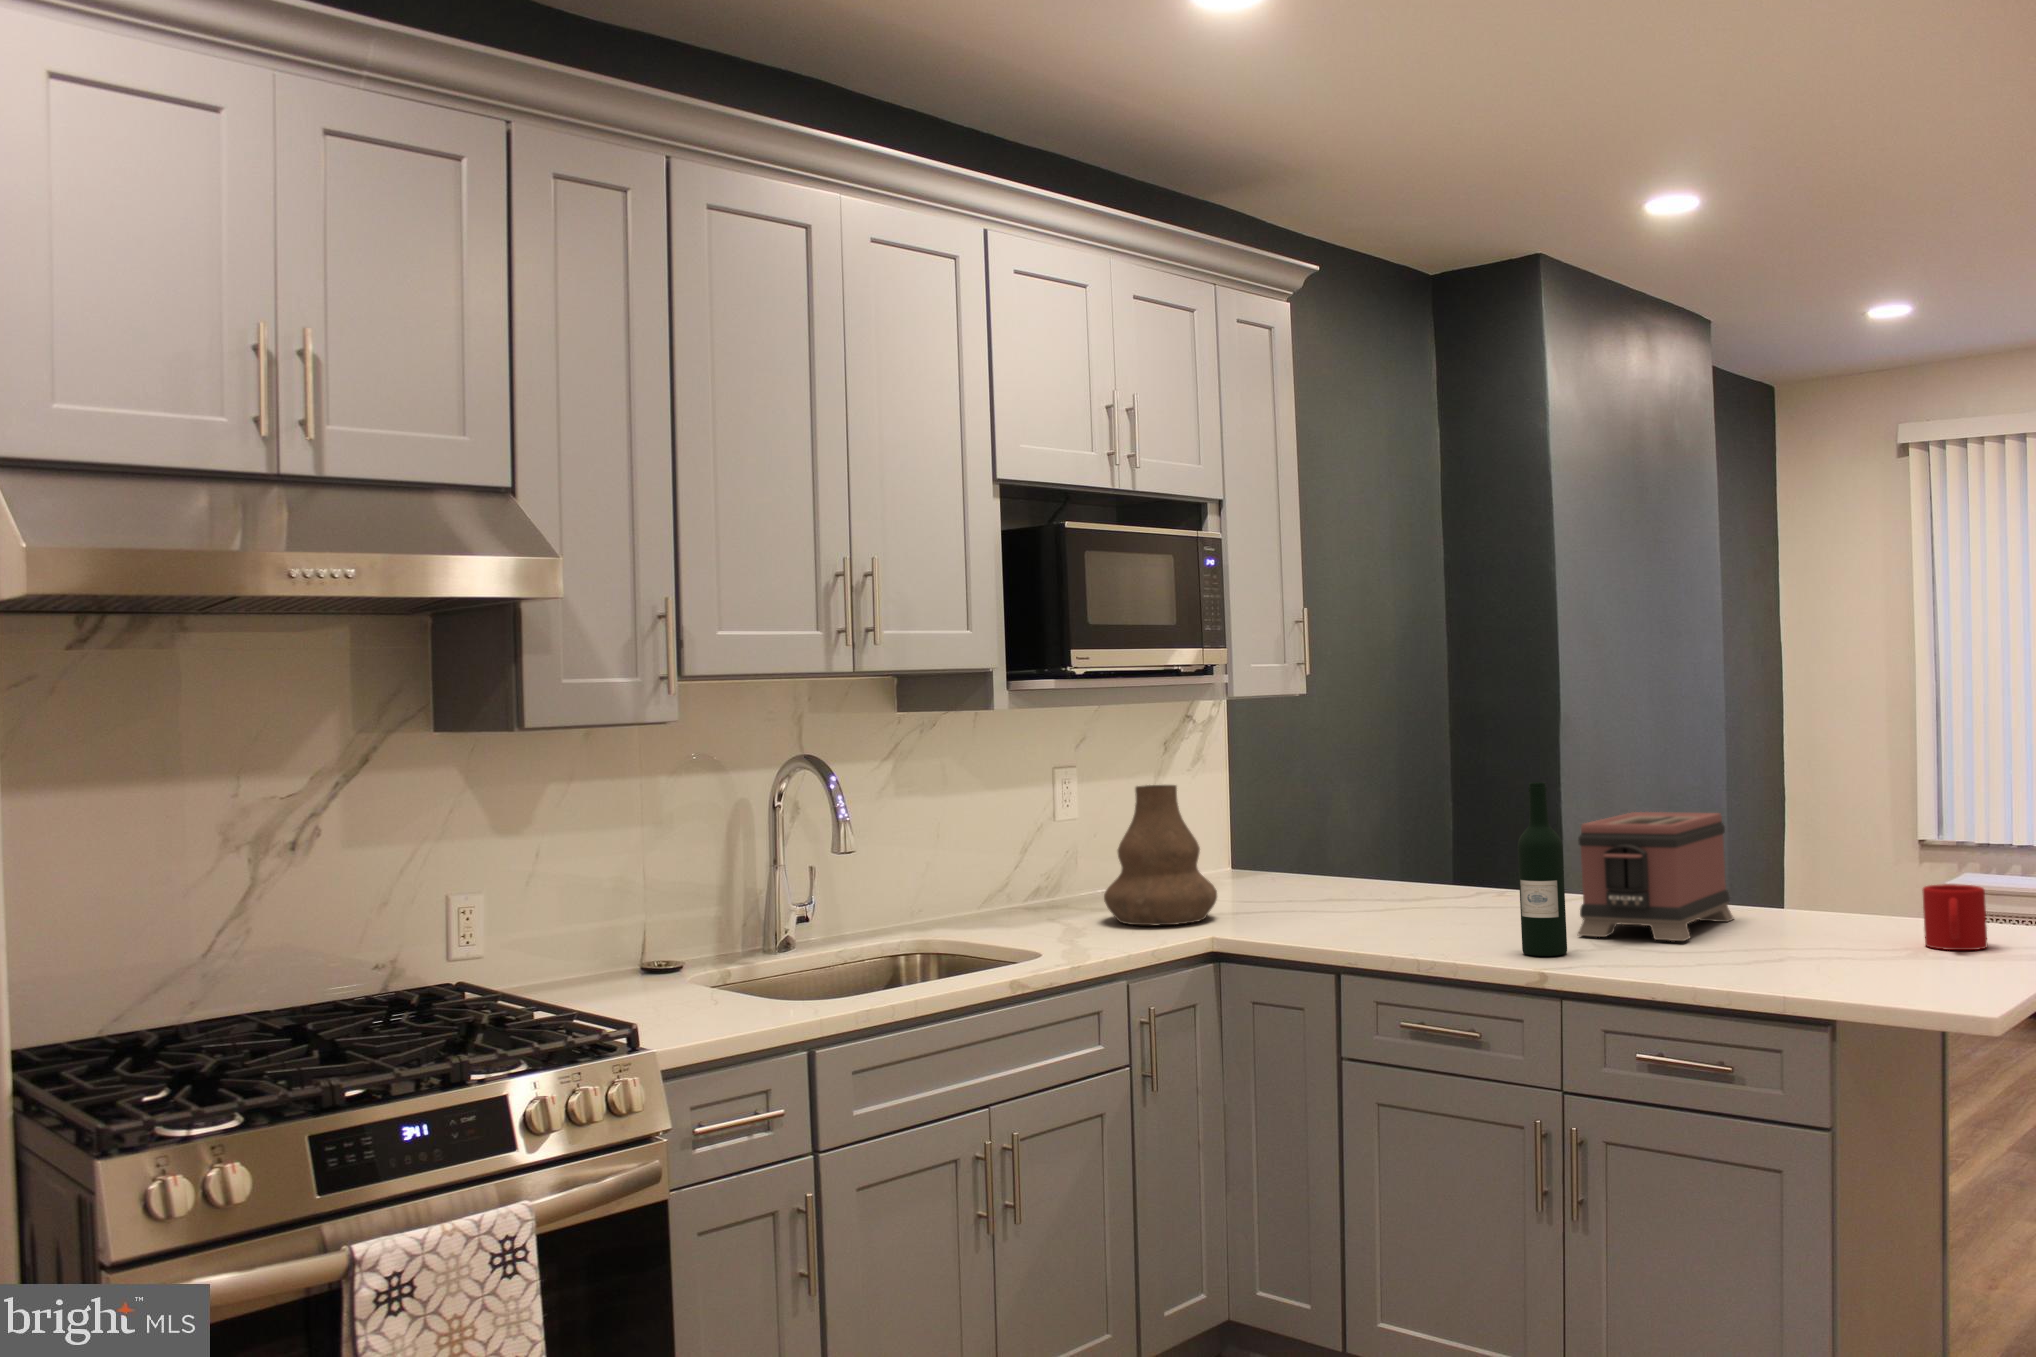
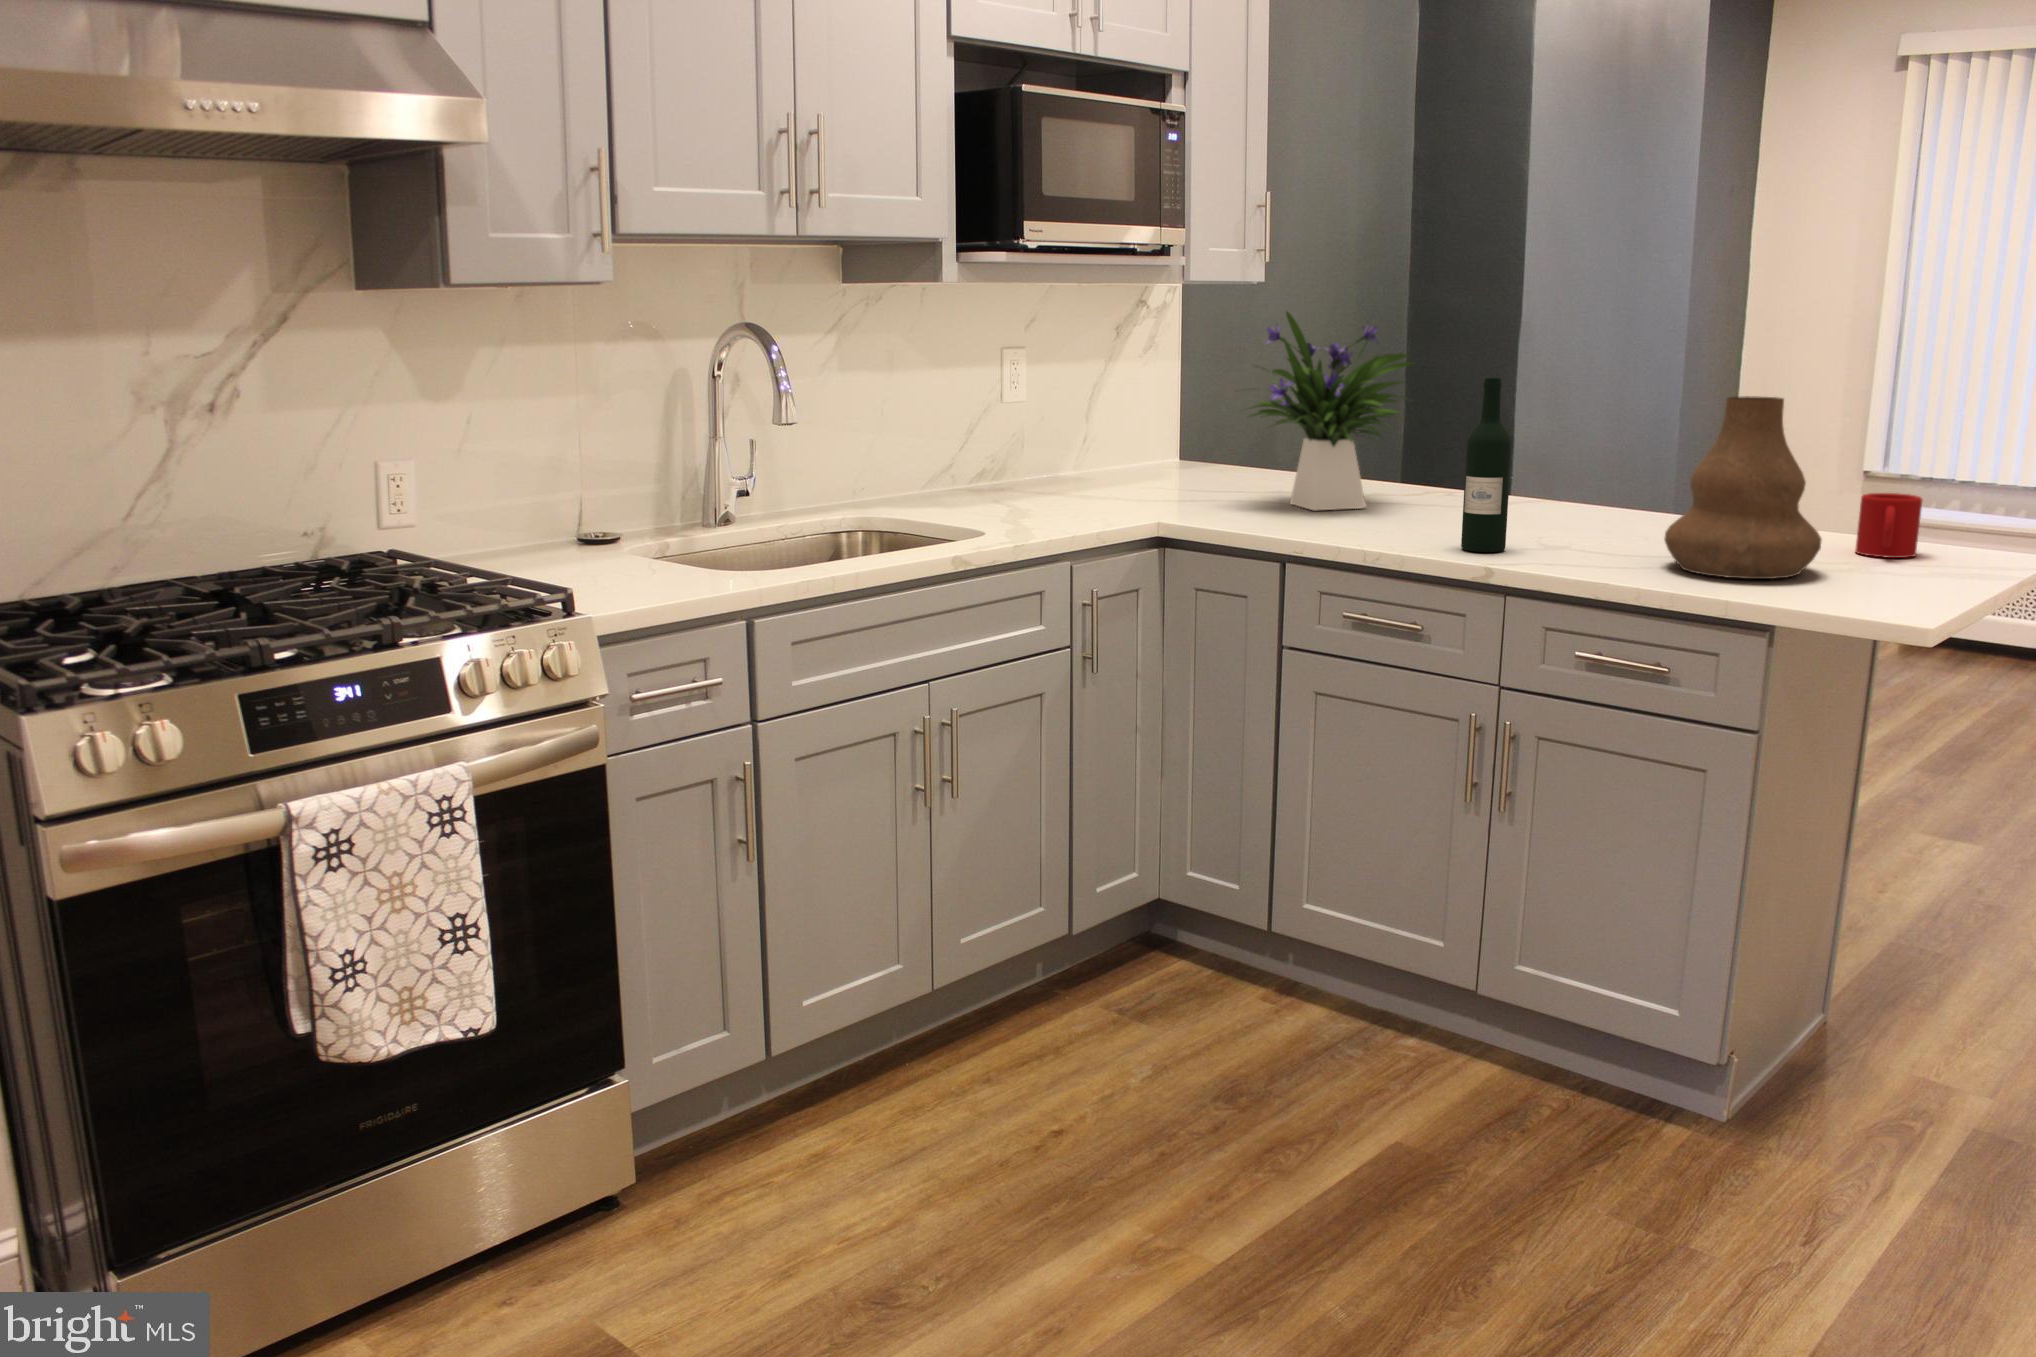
flower arrangement: none [1283,722,1466,918] -> present [1246,312,1415,510]
vase: present [1104,785,1217,925] -> present [1664,396,1821,579]
toaster: present [1578,812,1734,941] -> none [1515,413,1671,541]

